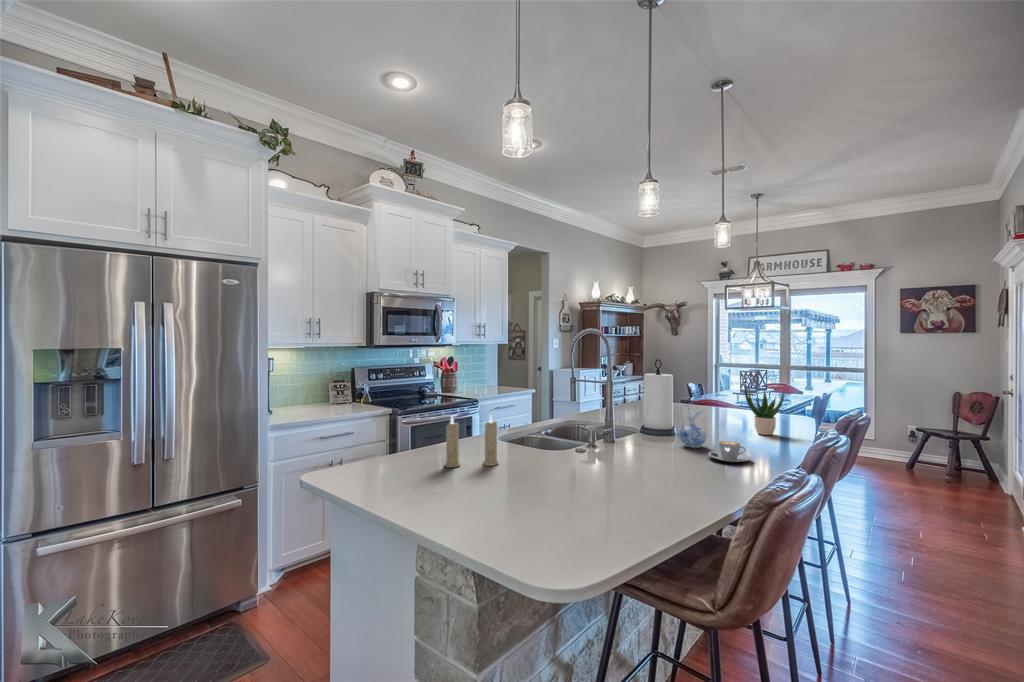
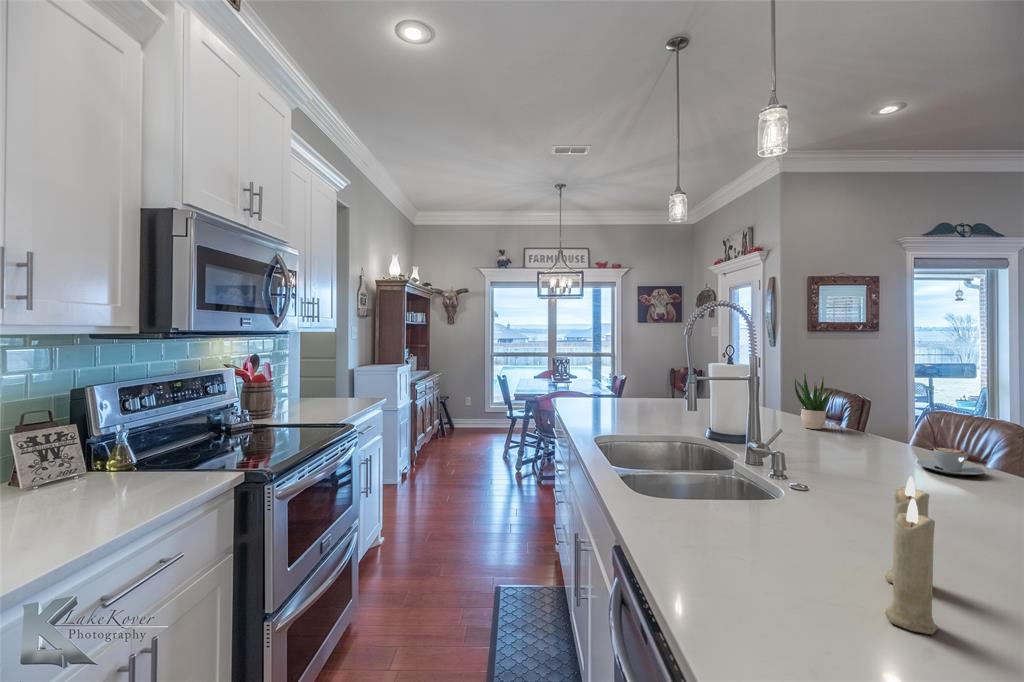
ceramic pitcher: present [679,404,706,448] -> none [836,406,876,461]

